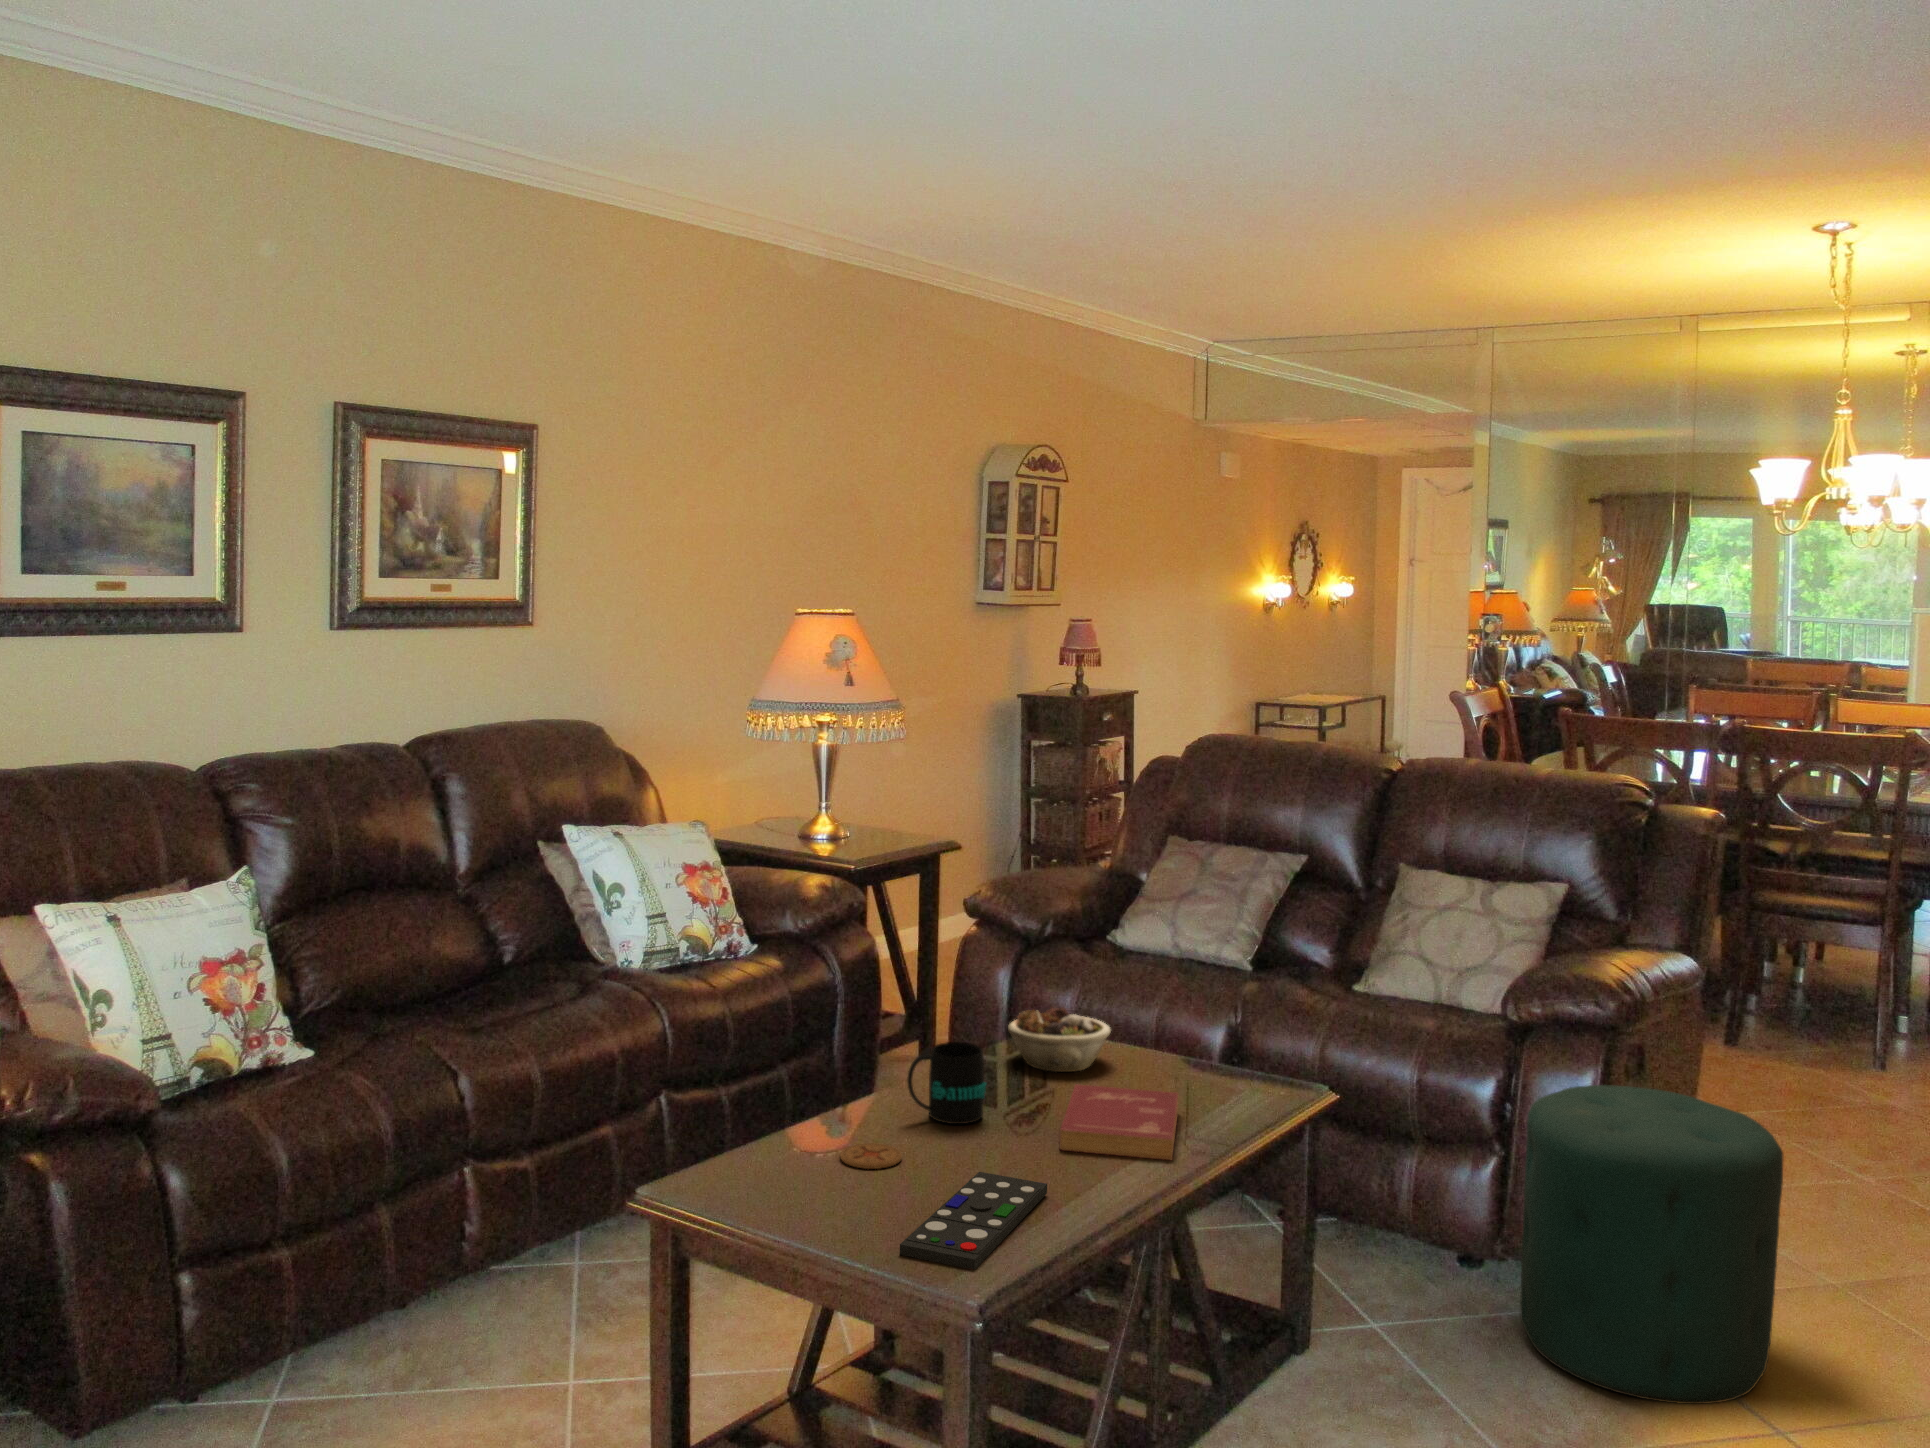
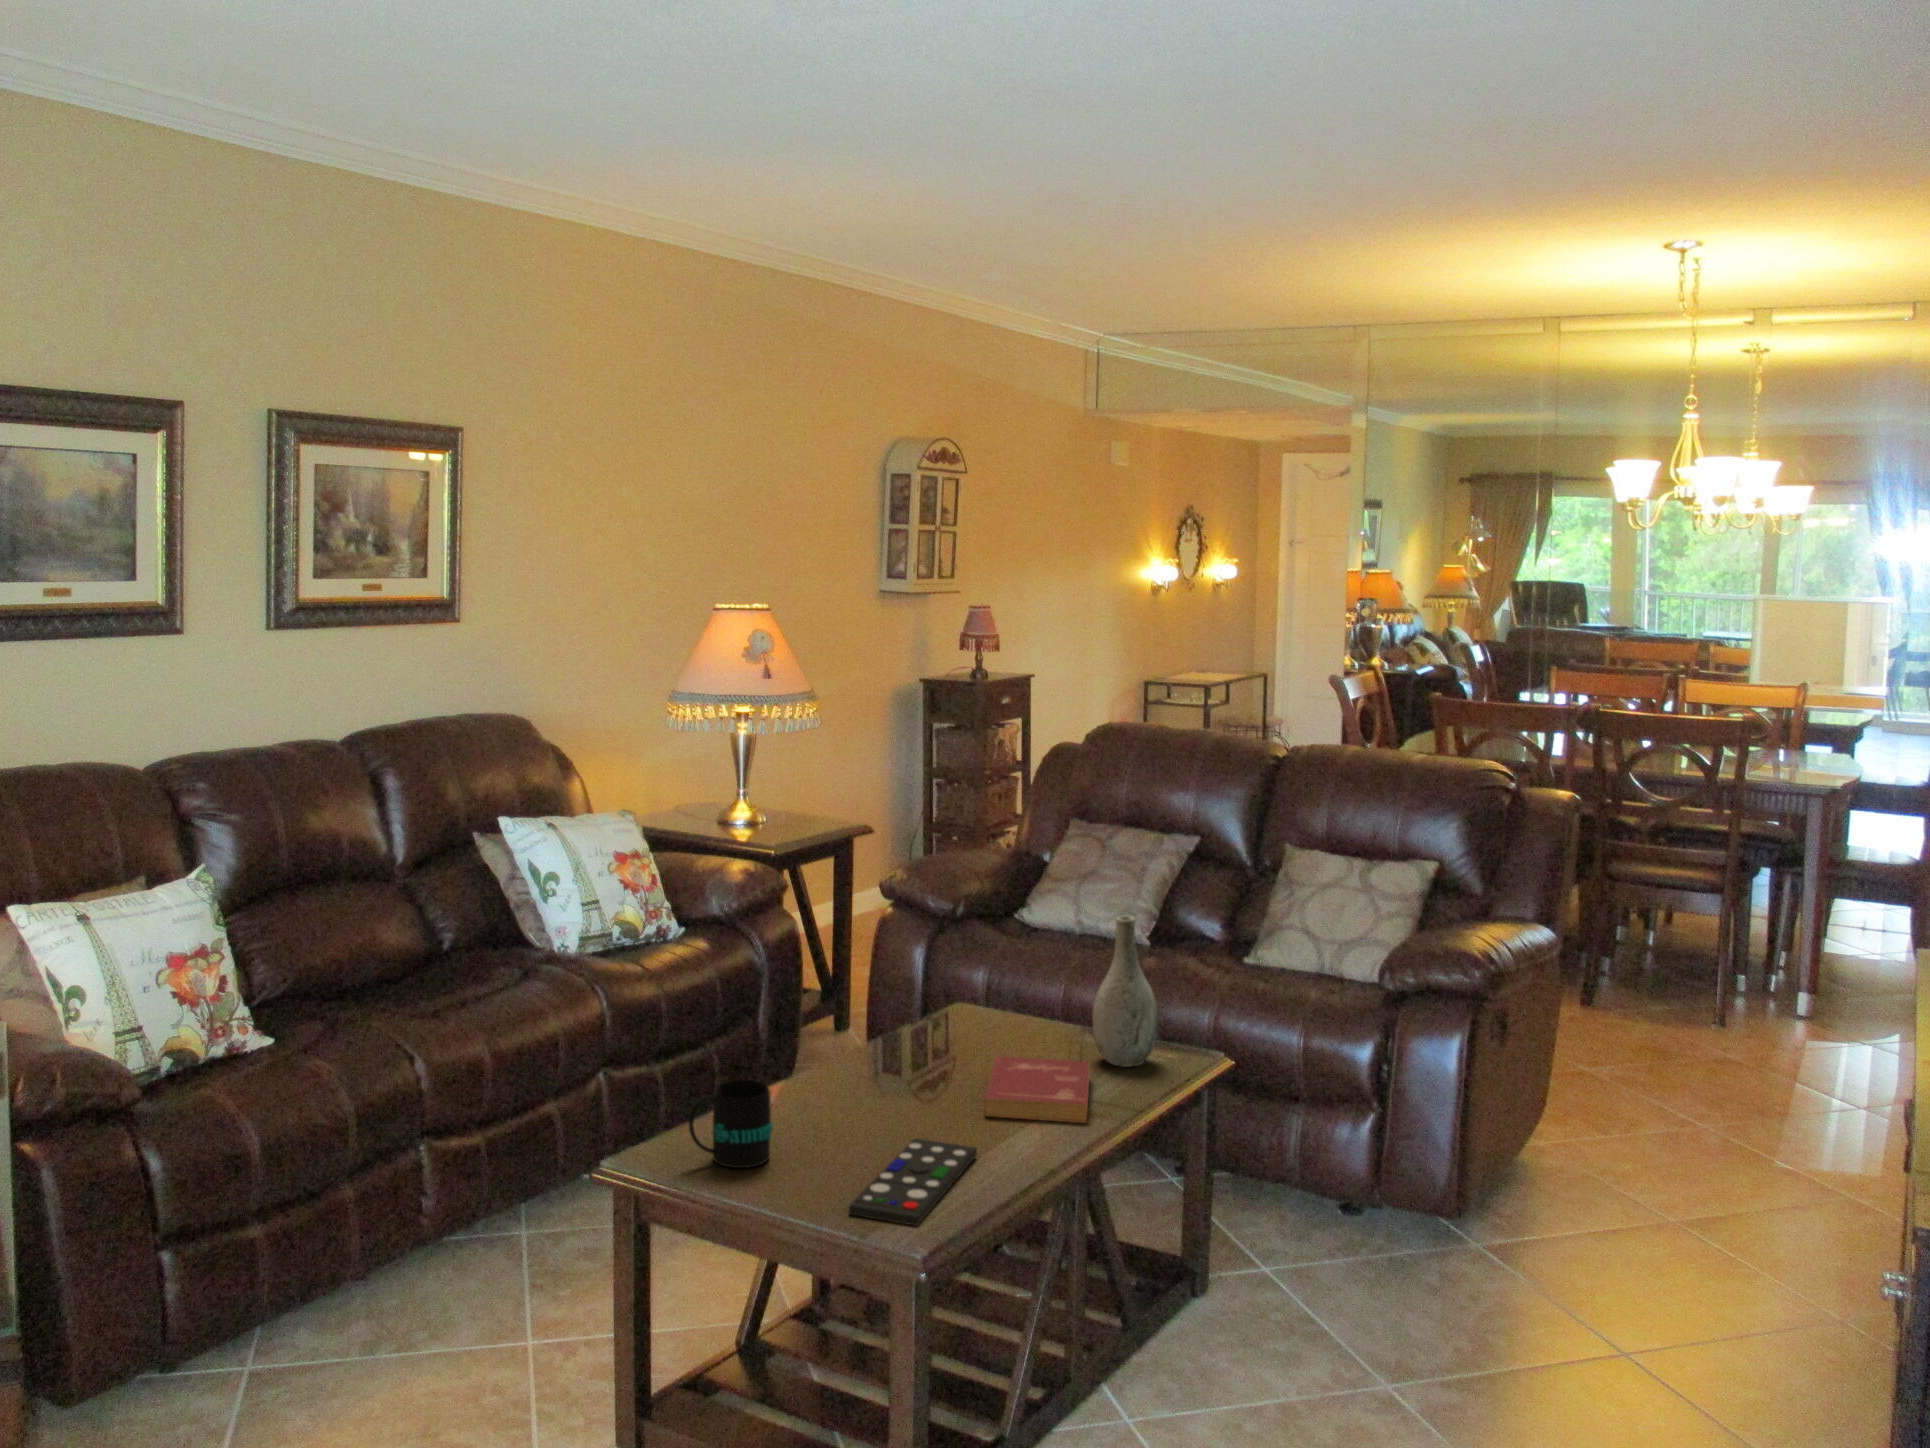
vase: none [1183,934,1255,1100] -> present [1092,916,1158,1067]
succulent planter: present [1008,1007,1111,1072] -> none [931,984,1026,1044]
mug: present [907,1042,986,1124] -> present [689,1080,773,1168]
ottoman: present [1520,1085,1784,1404] -> none [1393,1046,1622,1327]
coaster: present [840,1143,902,1169] -> none [786,1115,842,1138]

